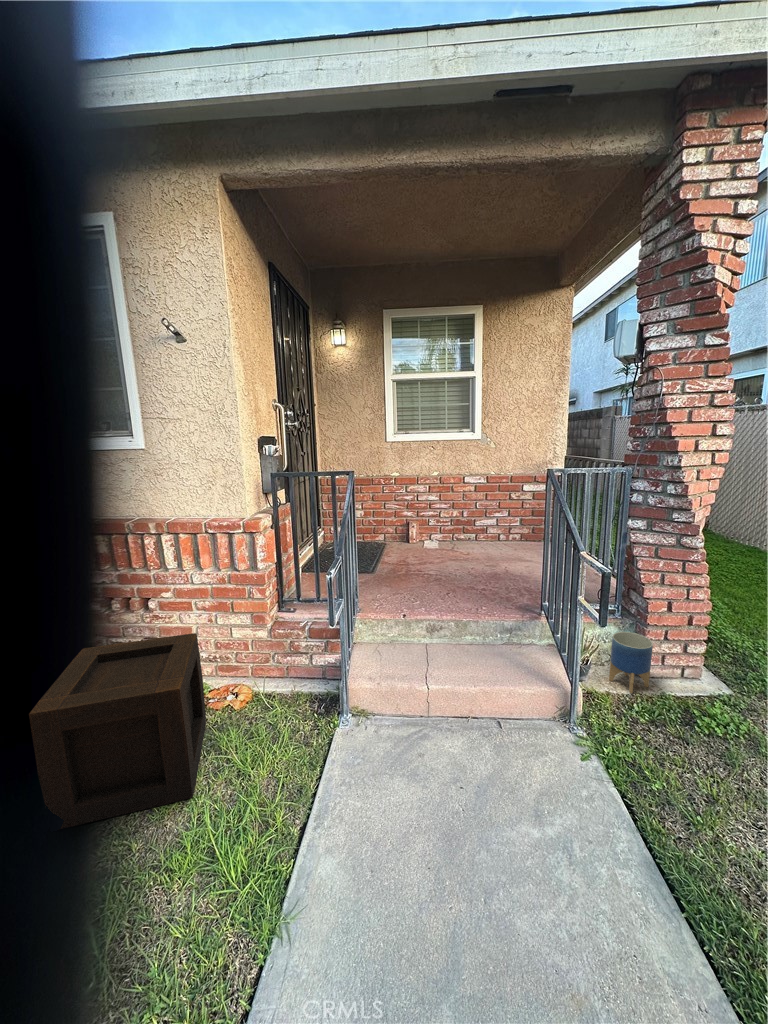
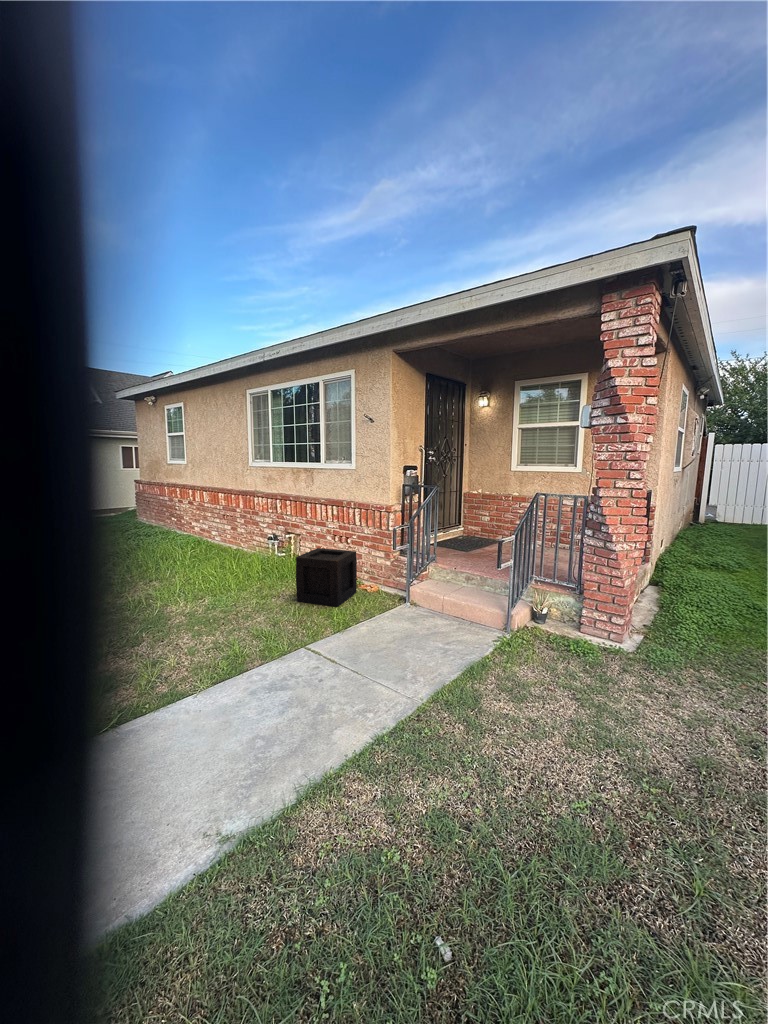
planter: present [609,632,653,693] -> none [559,600,584,636]

